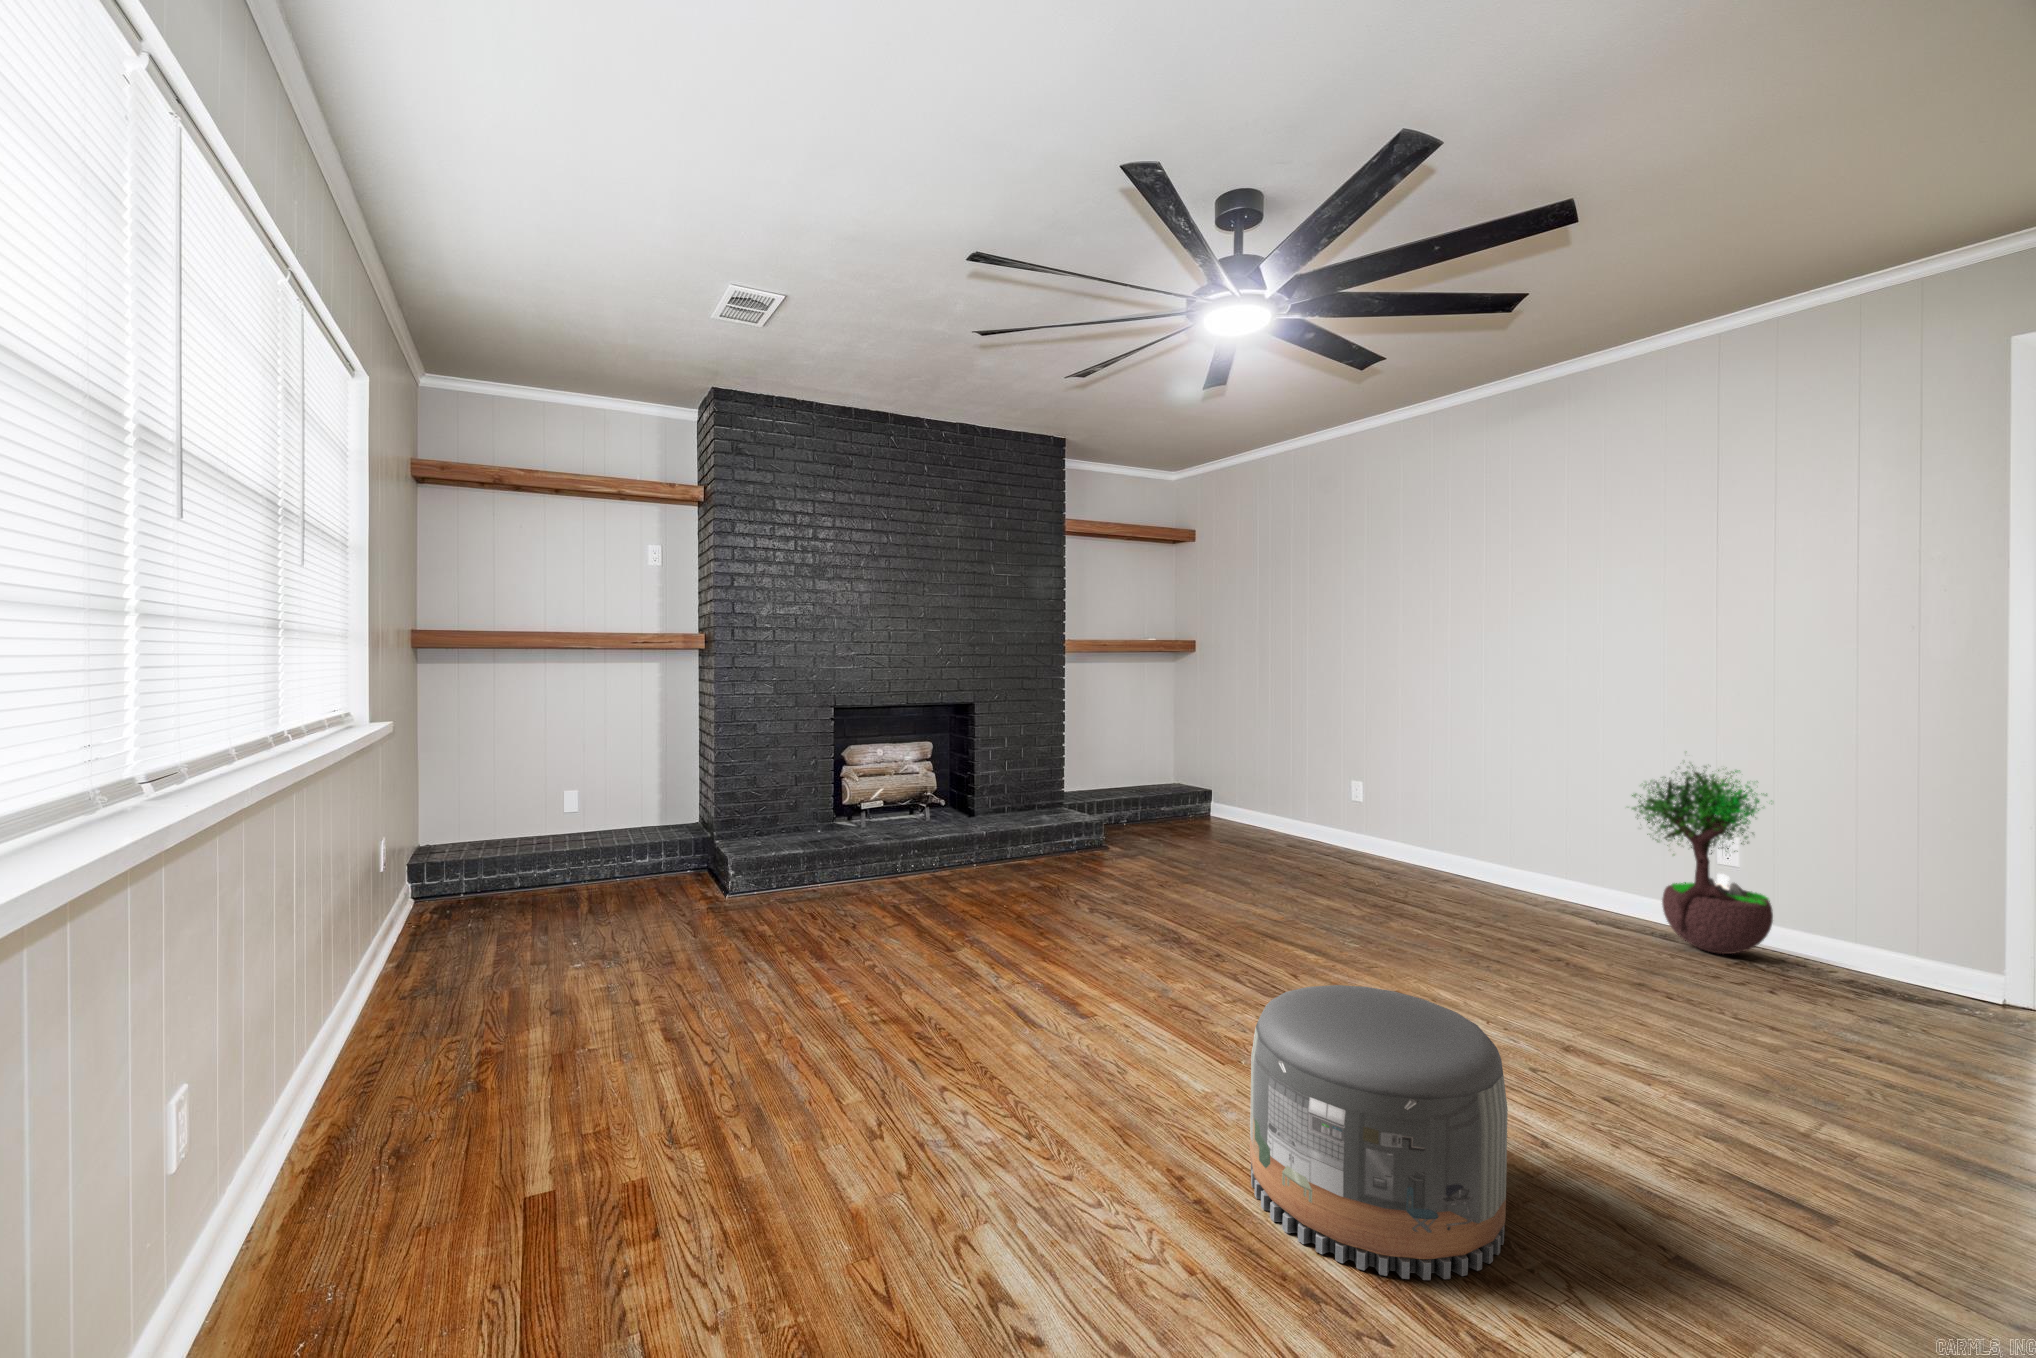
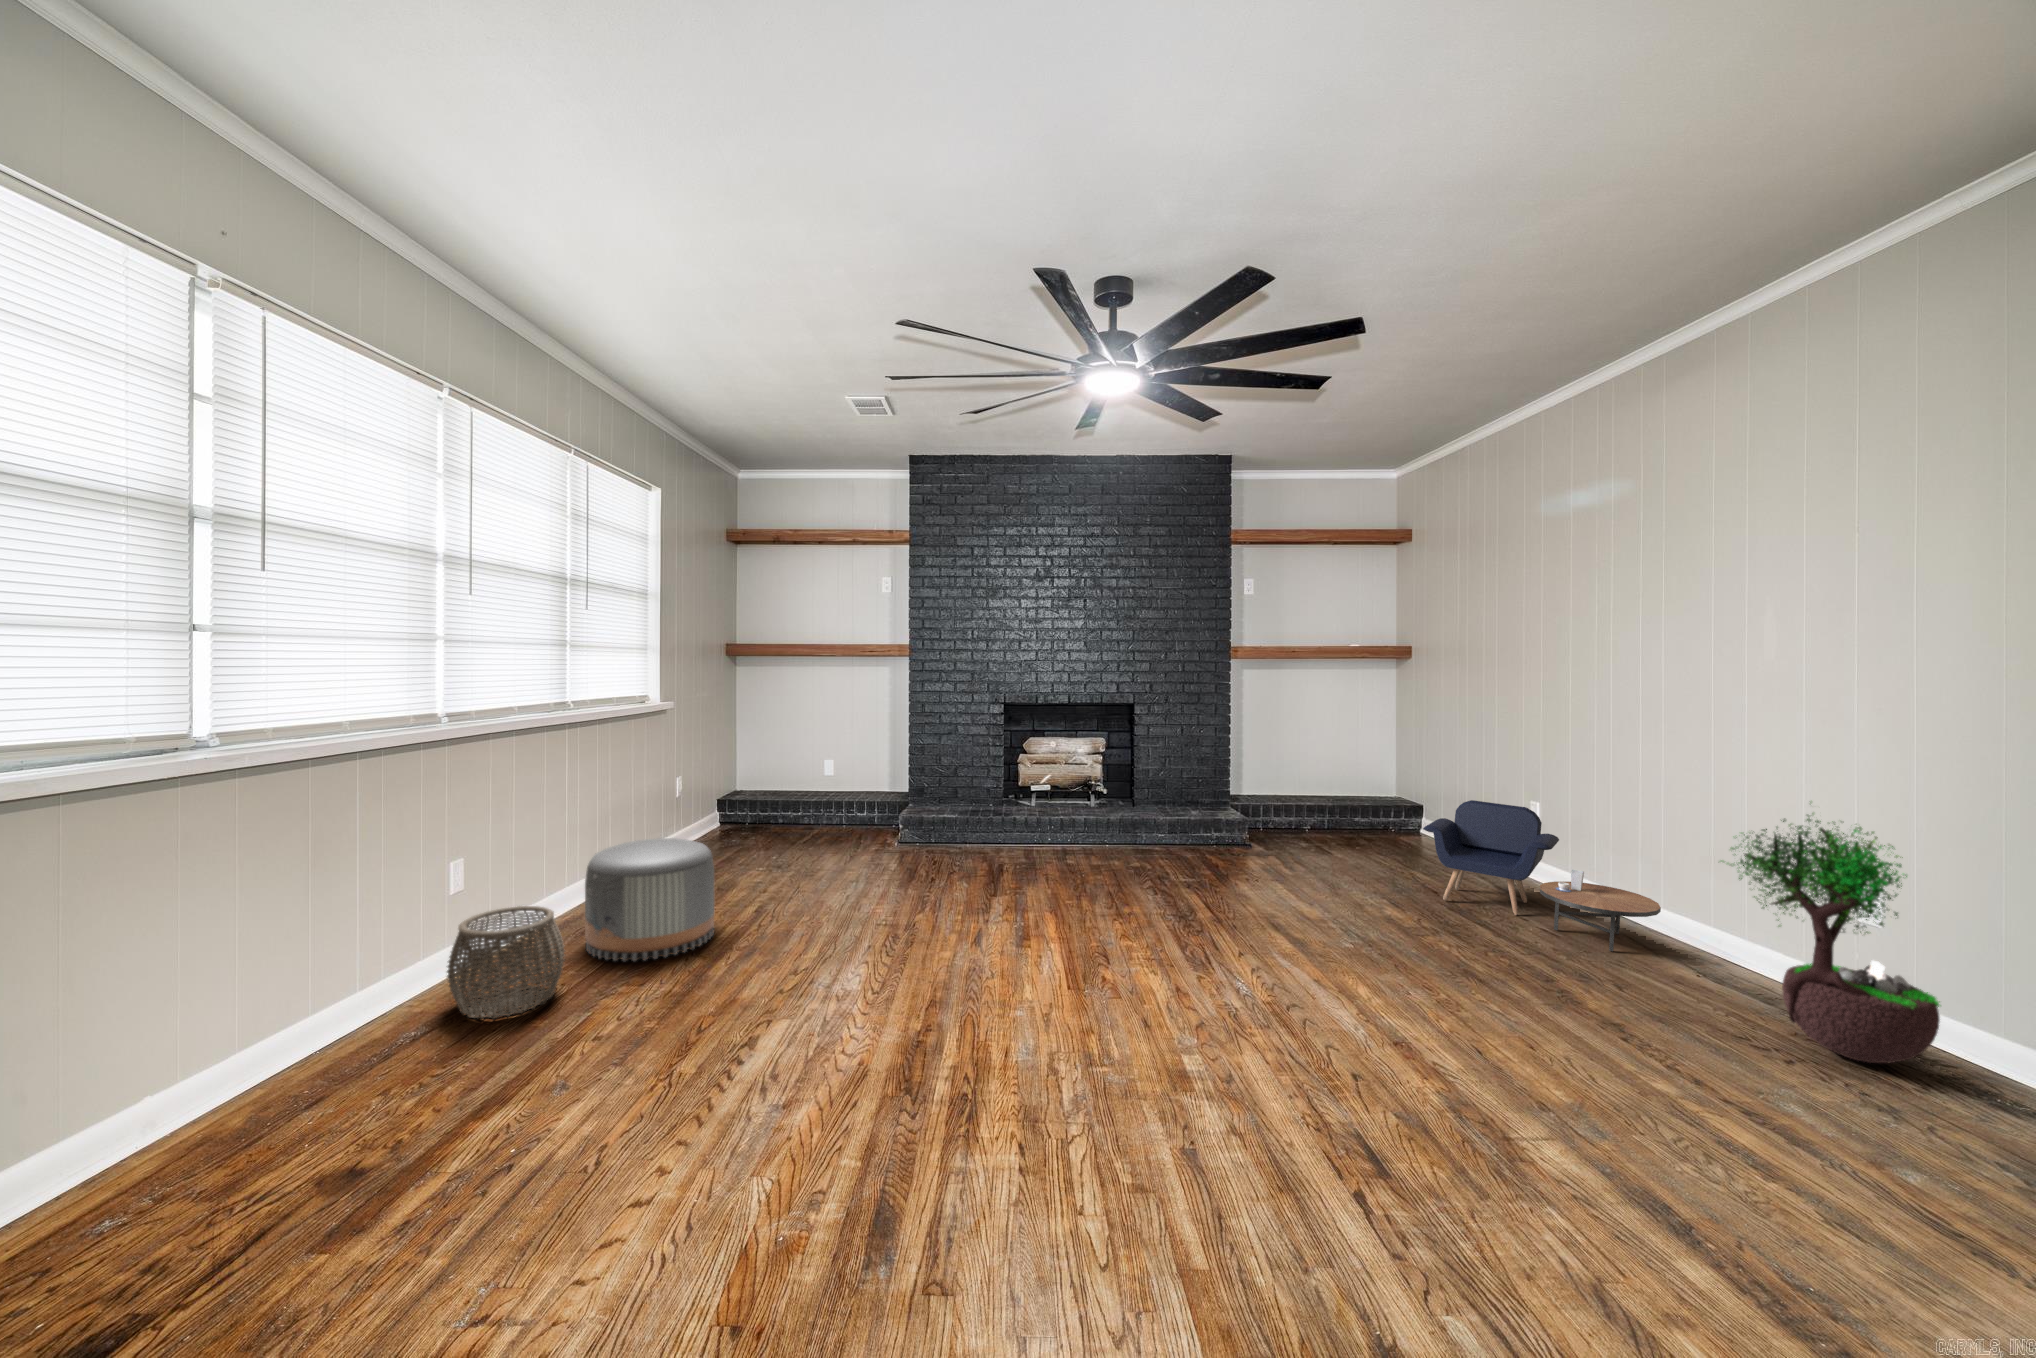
armchair: none [1304,779,1518,900] -> present [1423,800,1661,951]
pouf: present [1250,985,1508,1280] -> present [585,838,714,961]
woven basket: none [235,1063,464,1297] -> present [447,906,565,1019]

